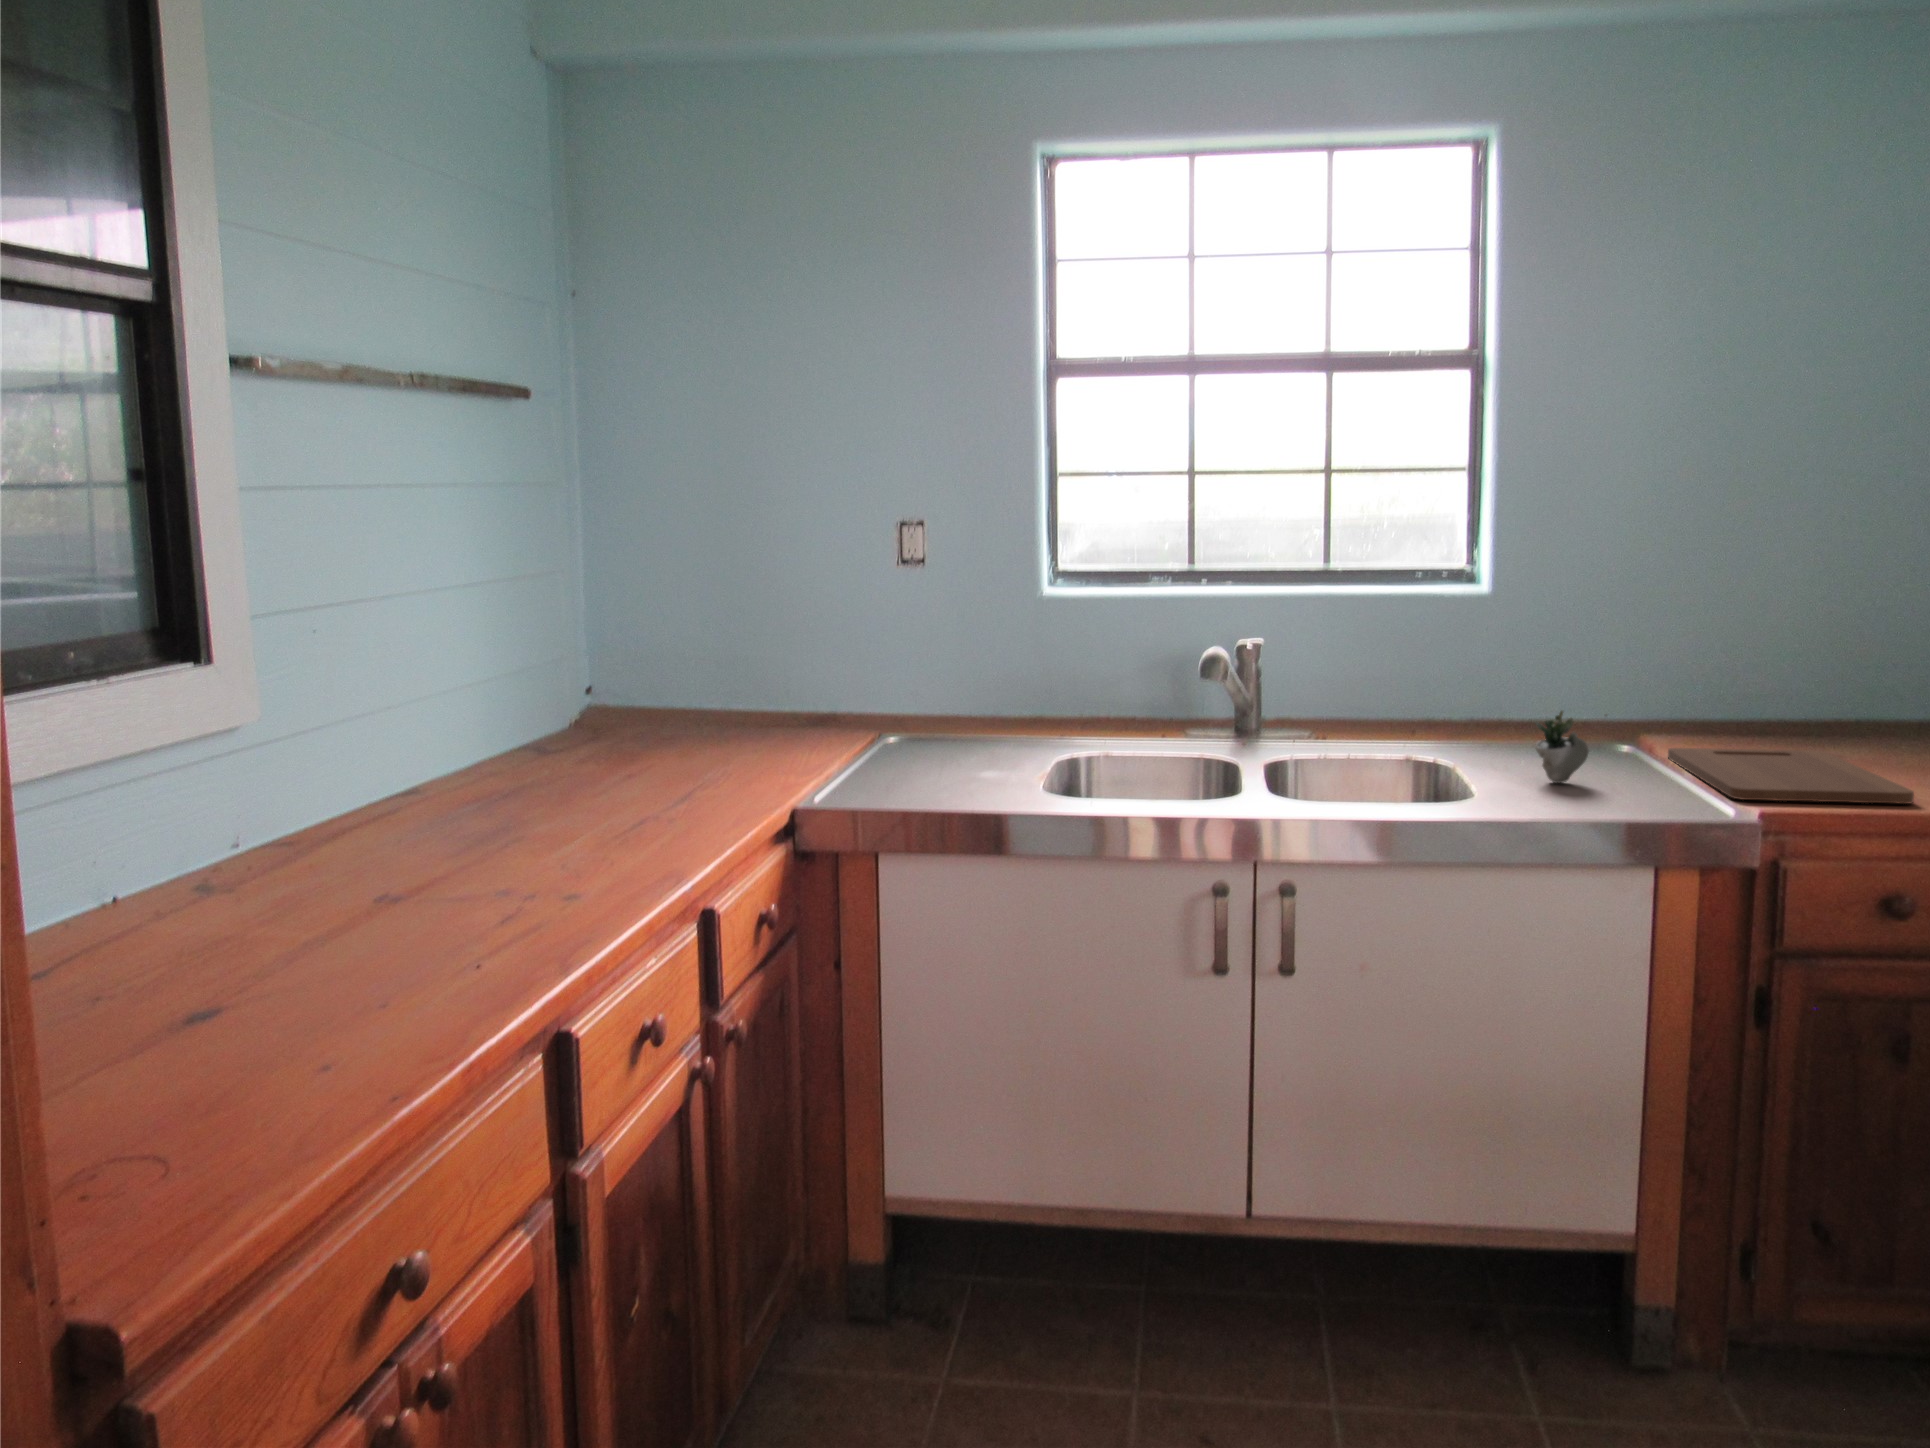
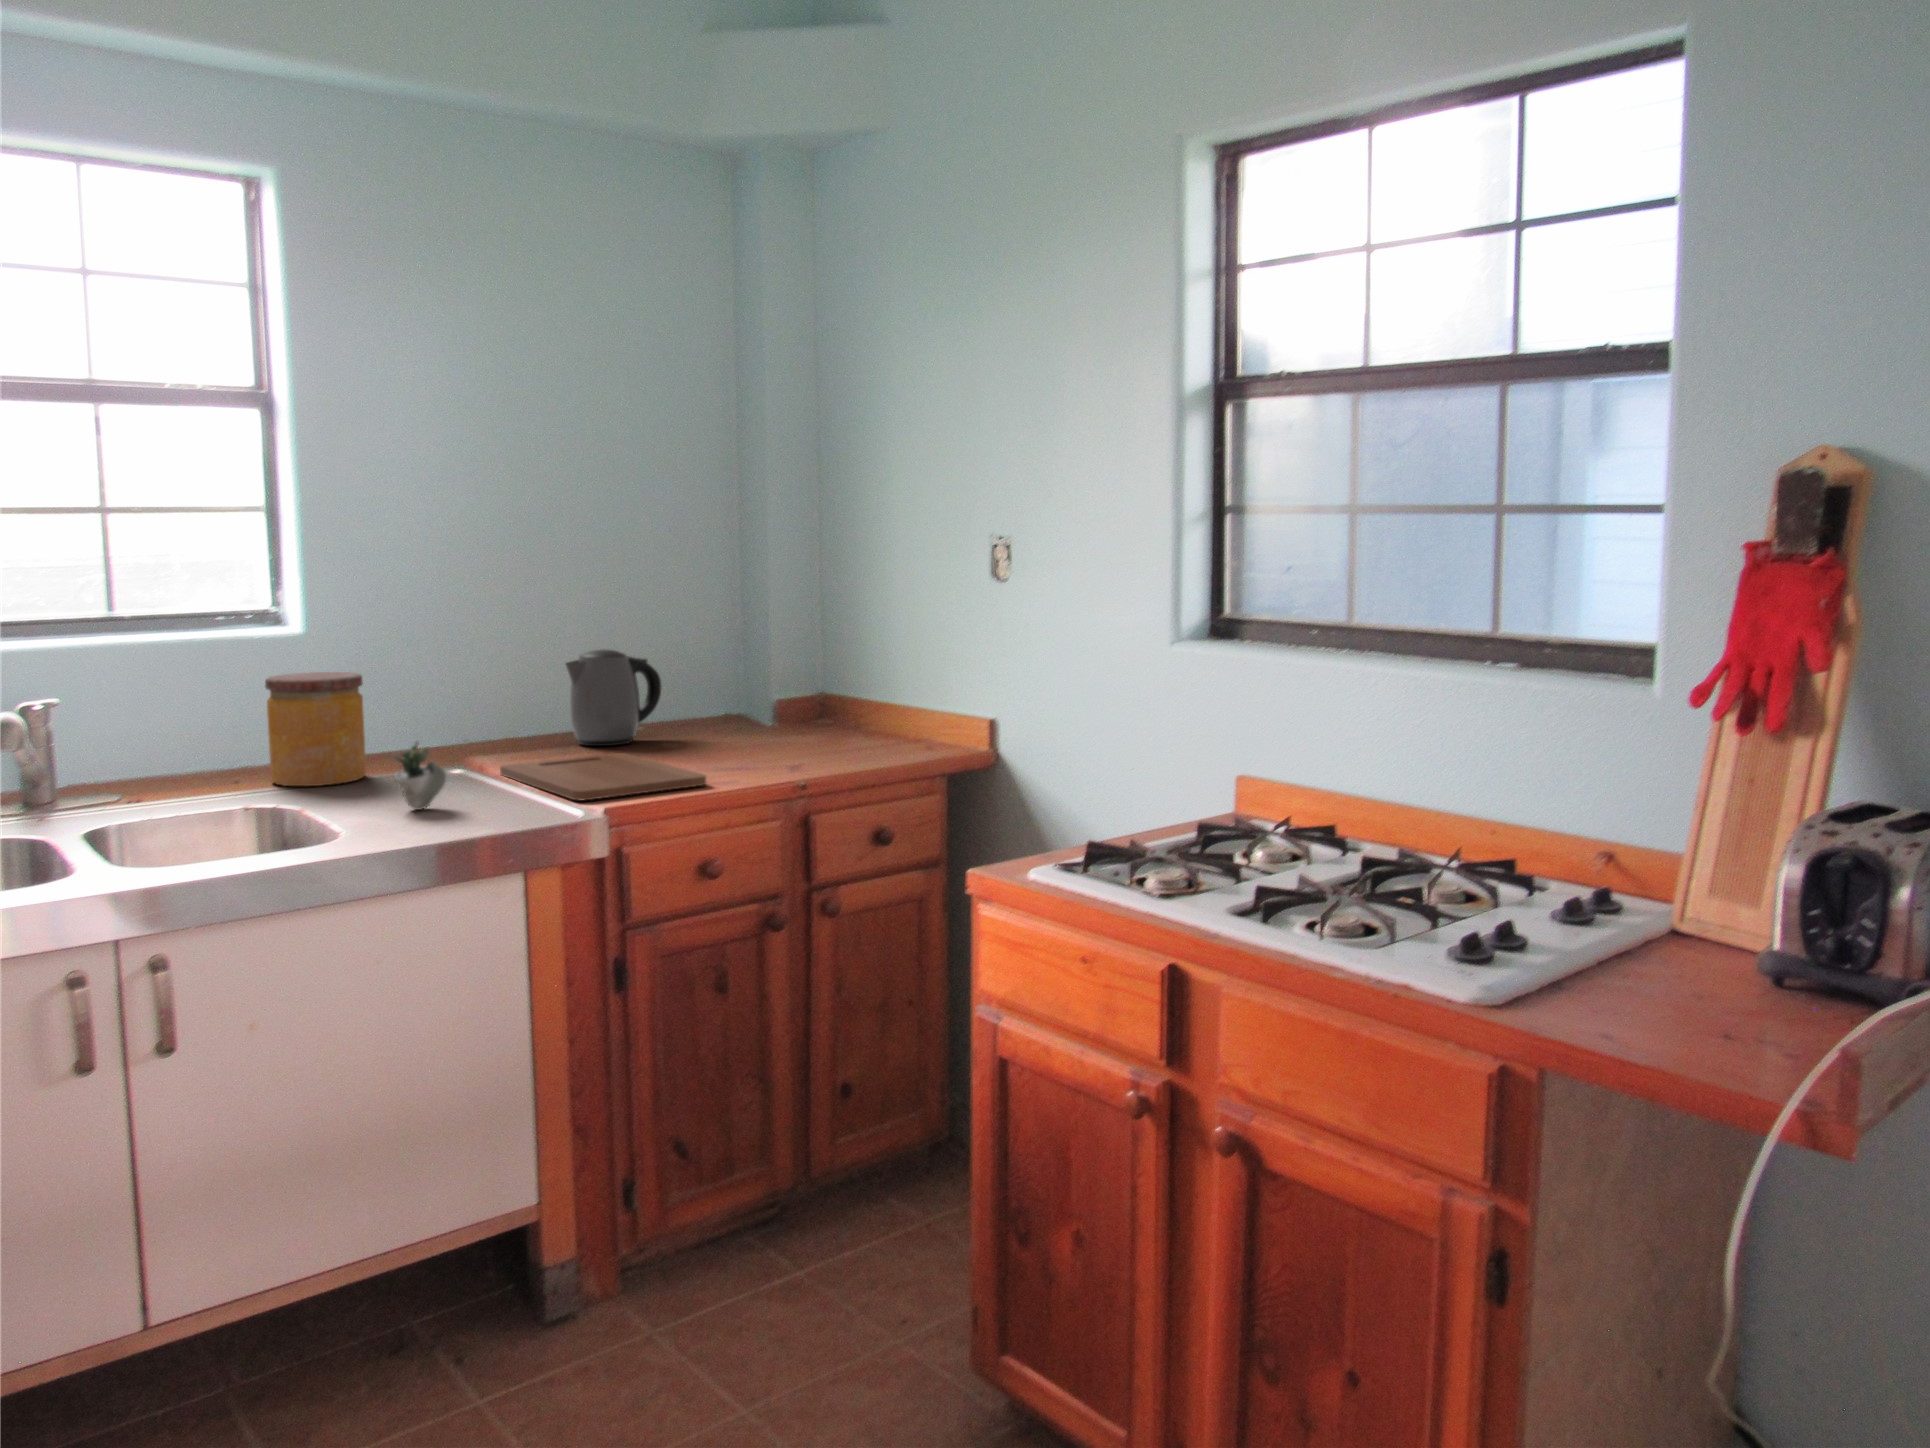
kettle: none [1771,628,1896,742] -> present [566,649,661,746]
jar: none [1441,632,1535,746] -> present [265,672,366,786]

